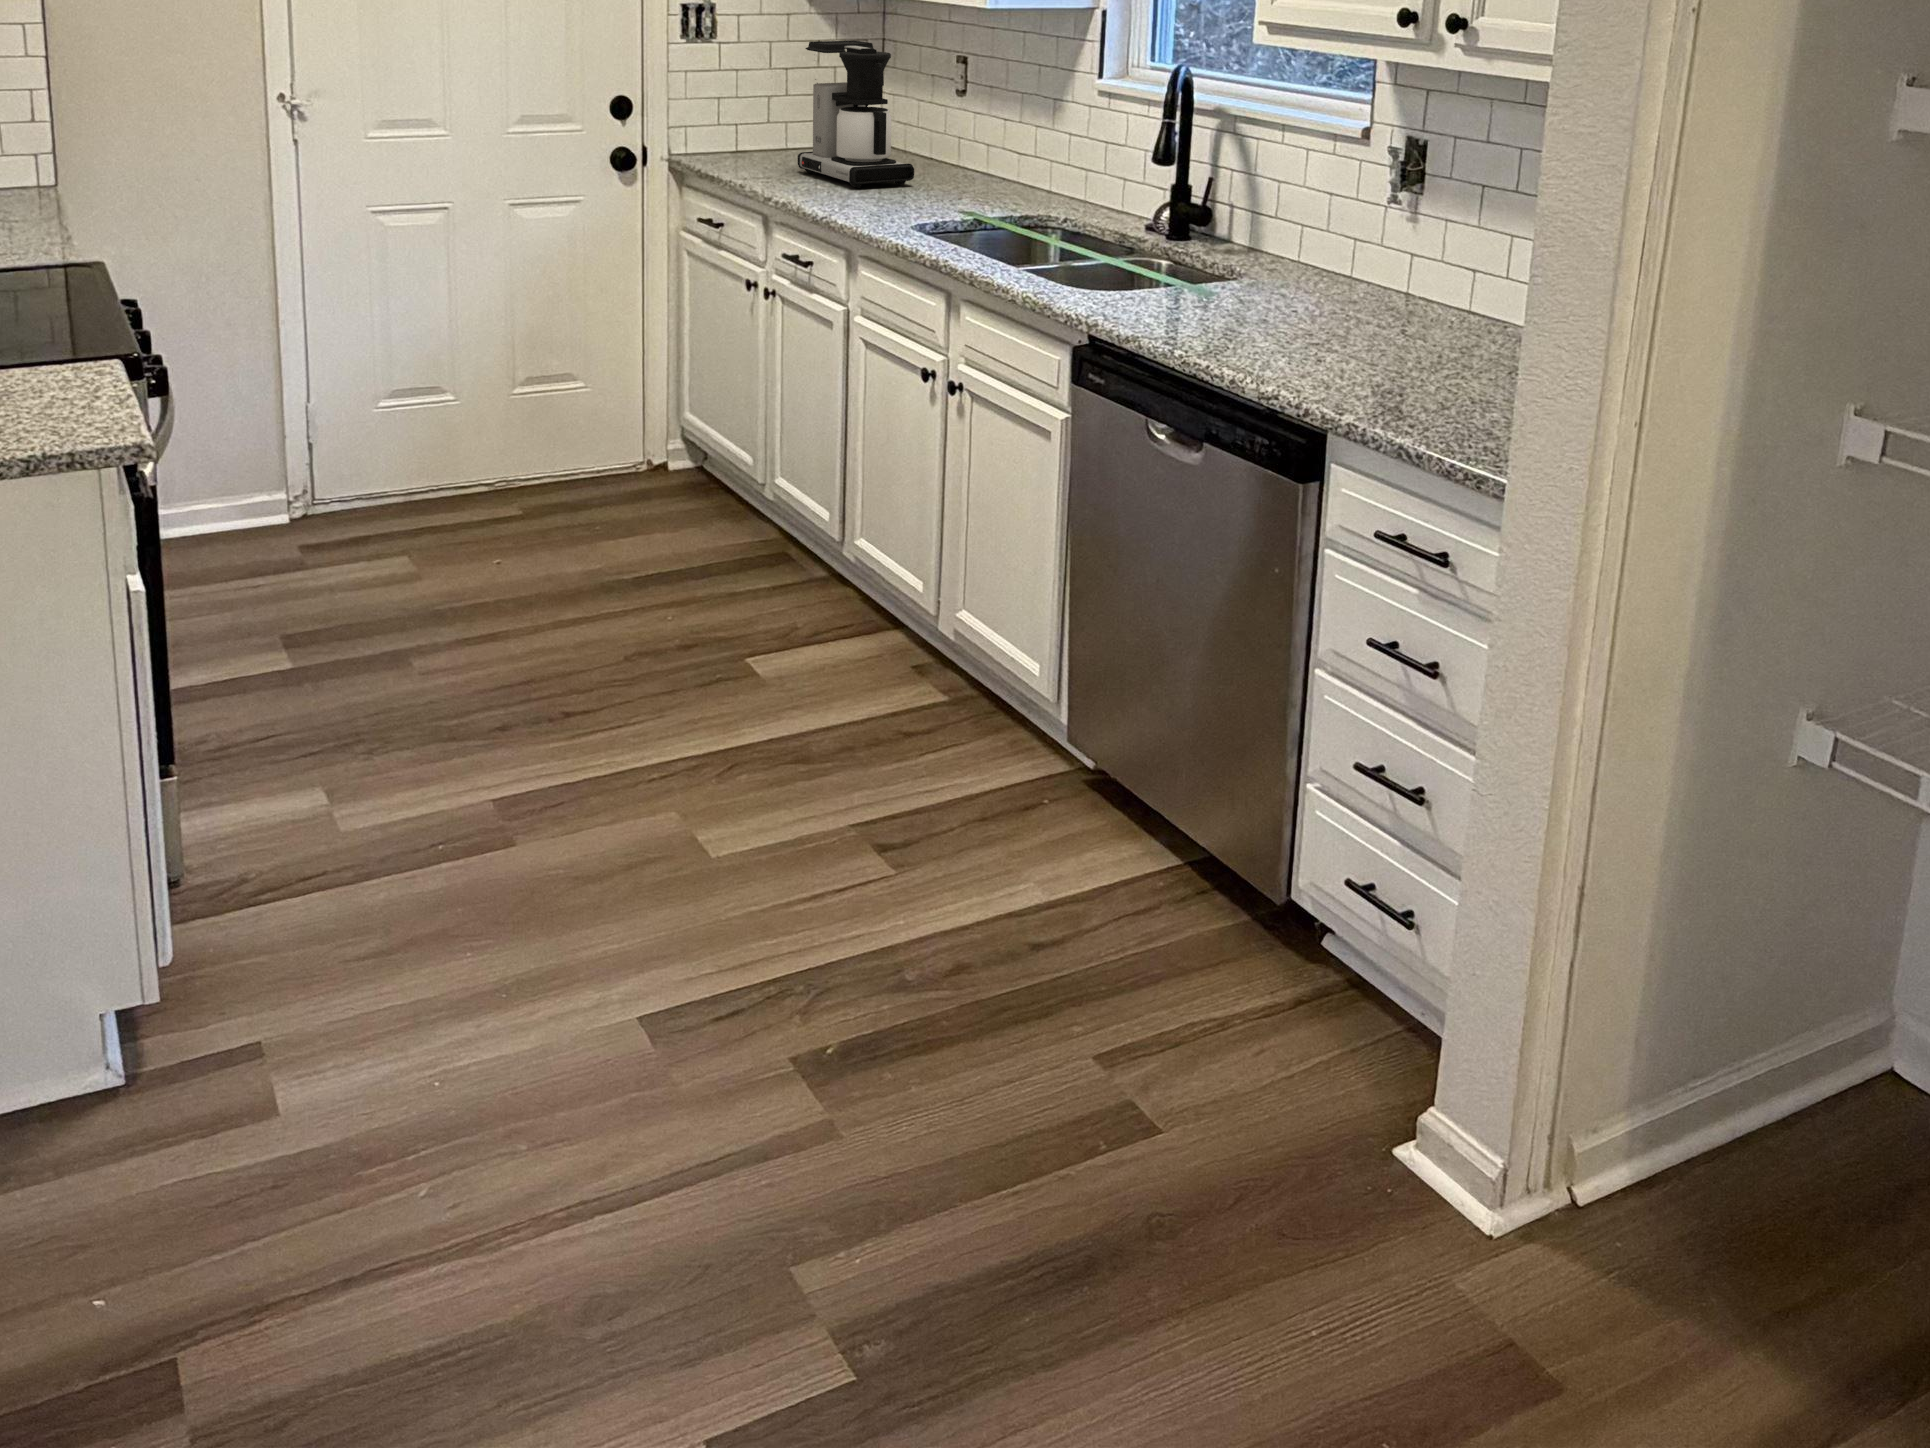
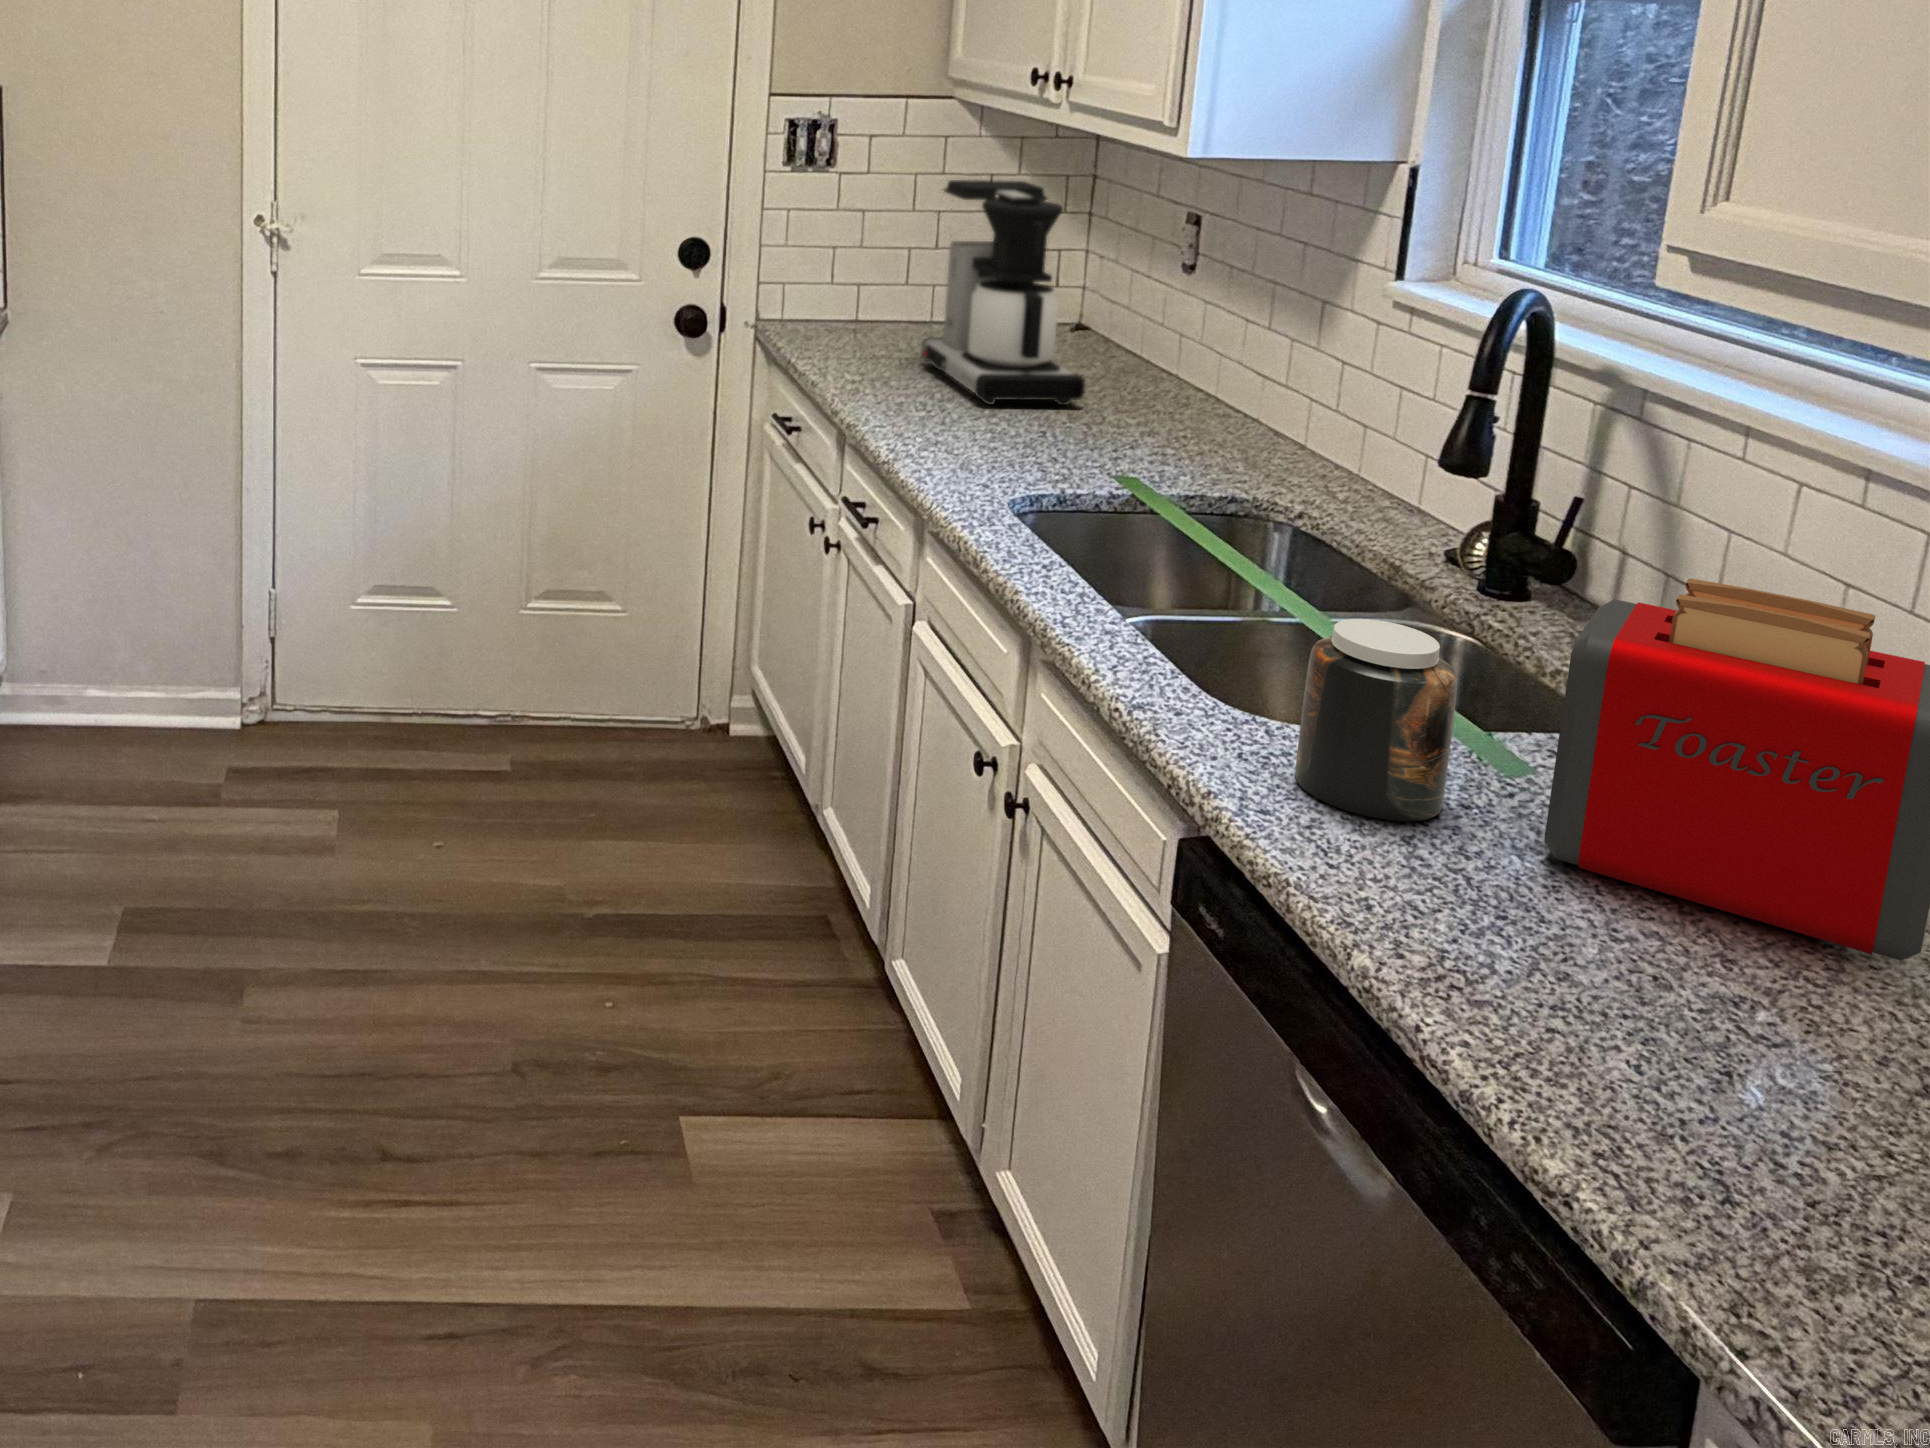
toaster: none [1234,179,1387,329] -> present [1544,578,1930,961]
jar: none [1121,223,1191,316] -> present [1295,619,1457,821]

